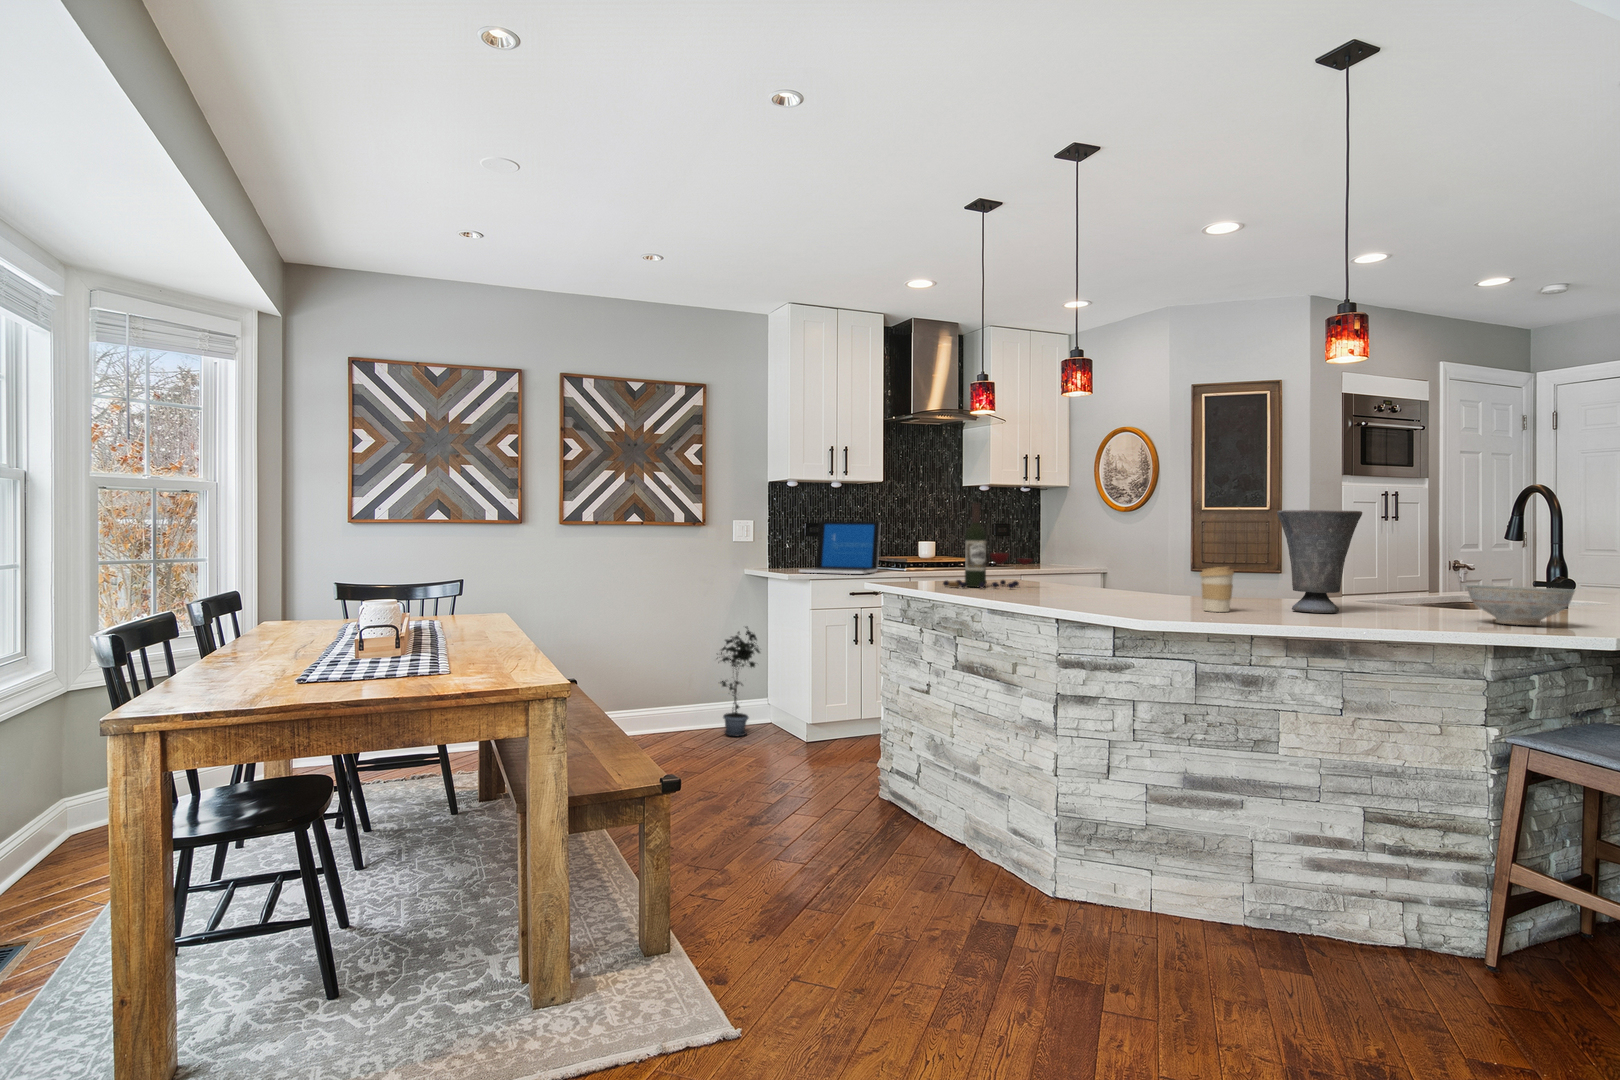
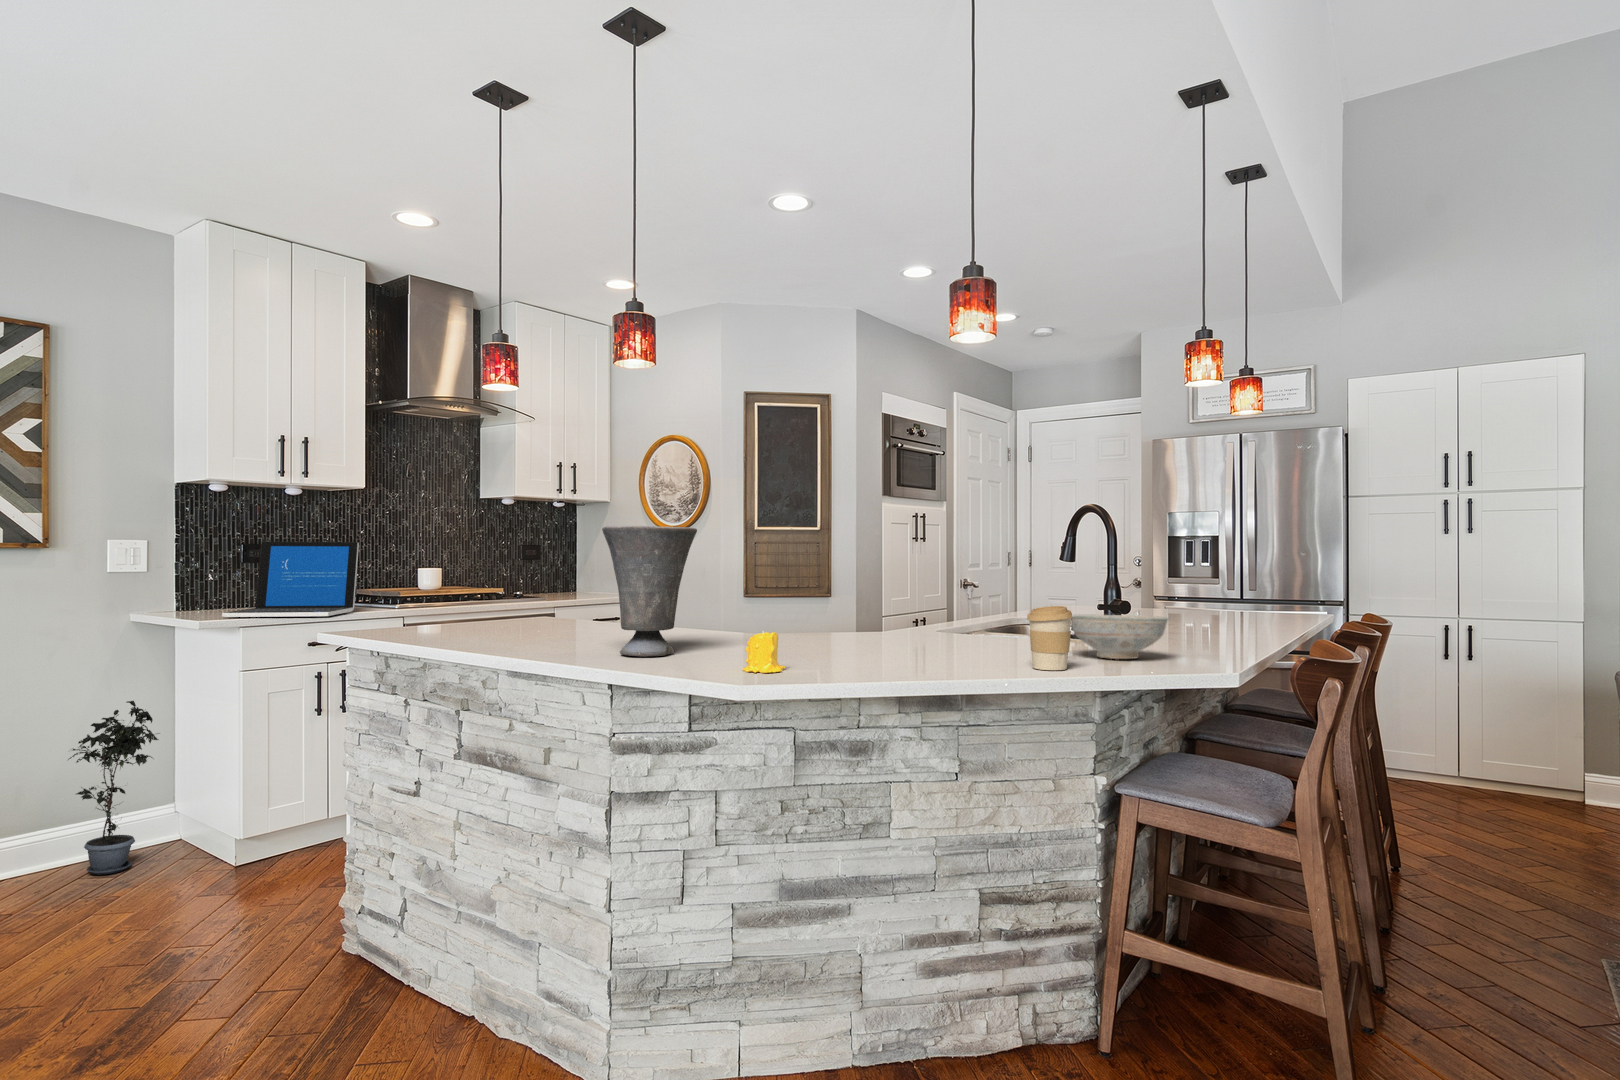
wine bottle: present [943,503,1032,588] -> none [444,516,574,636]
vase: present [1277,510,1362,613] -> present [602,526,697,656]
coffee cup: present [1200,567,1234,612] -> present [1027,606,1073,670]
candle: none [1152,584,1187,615] -> present [742,631,786,673]

